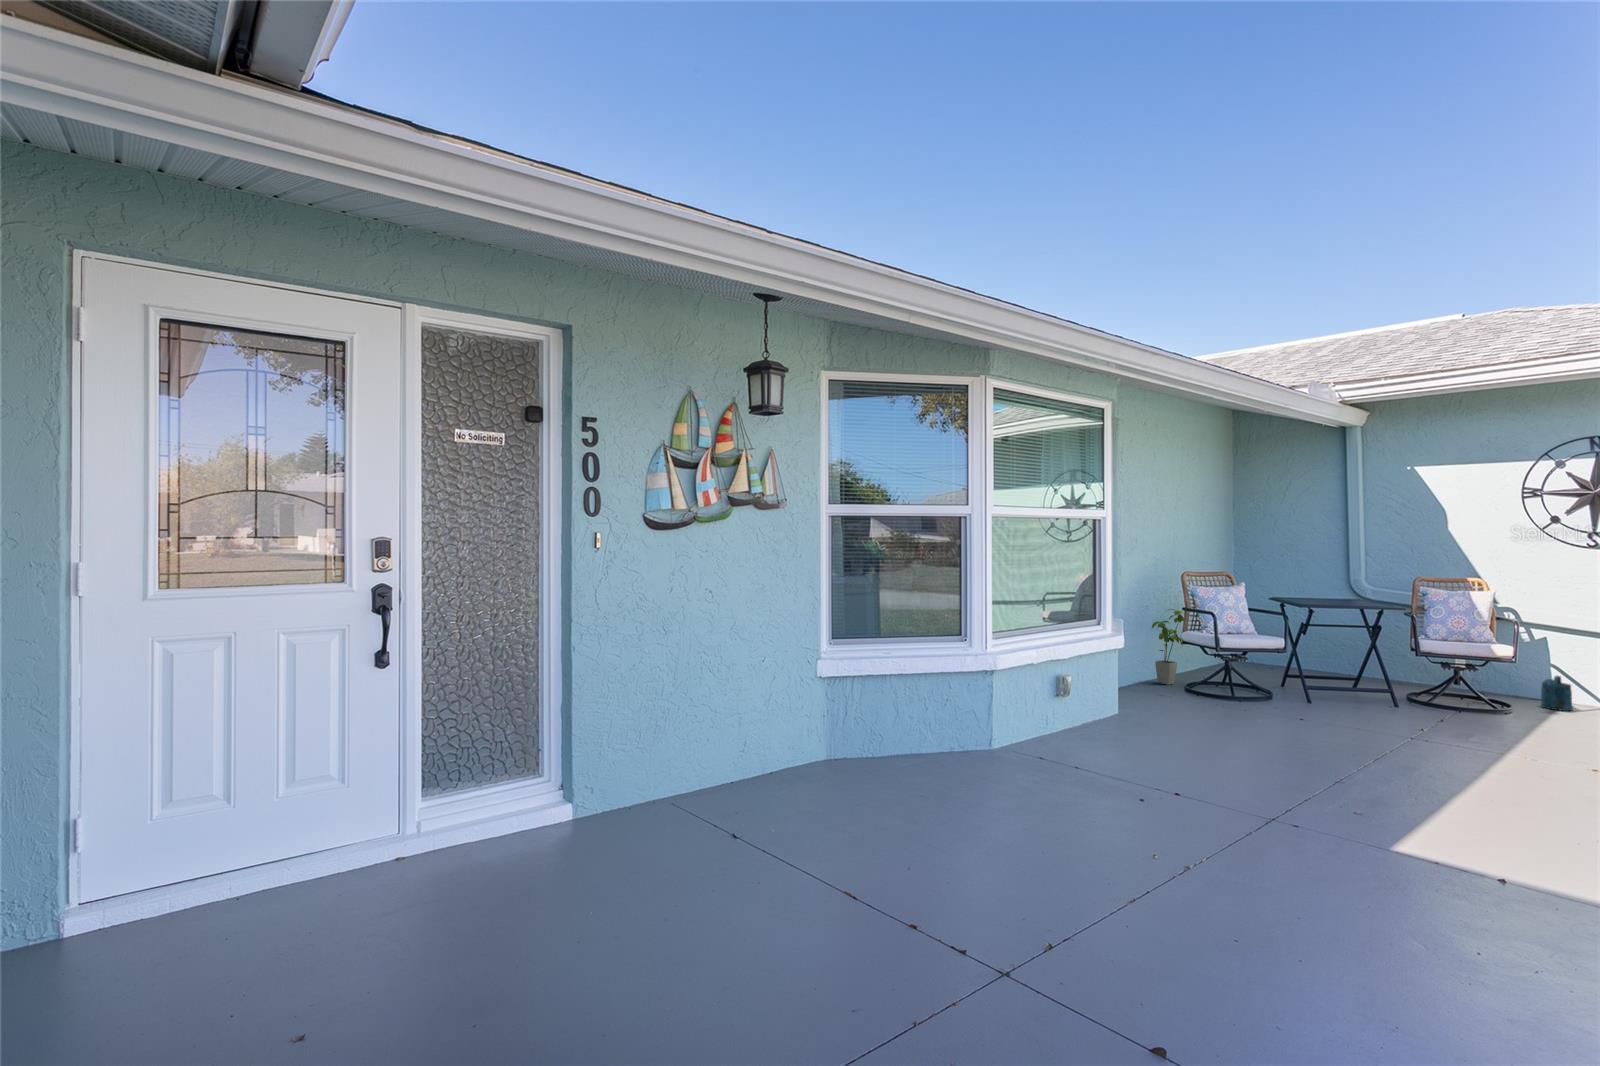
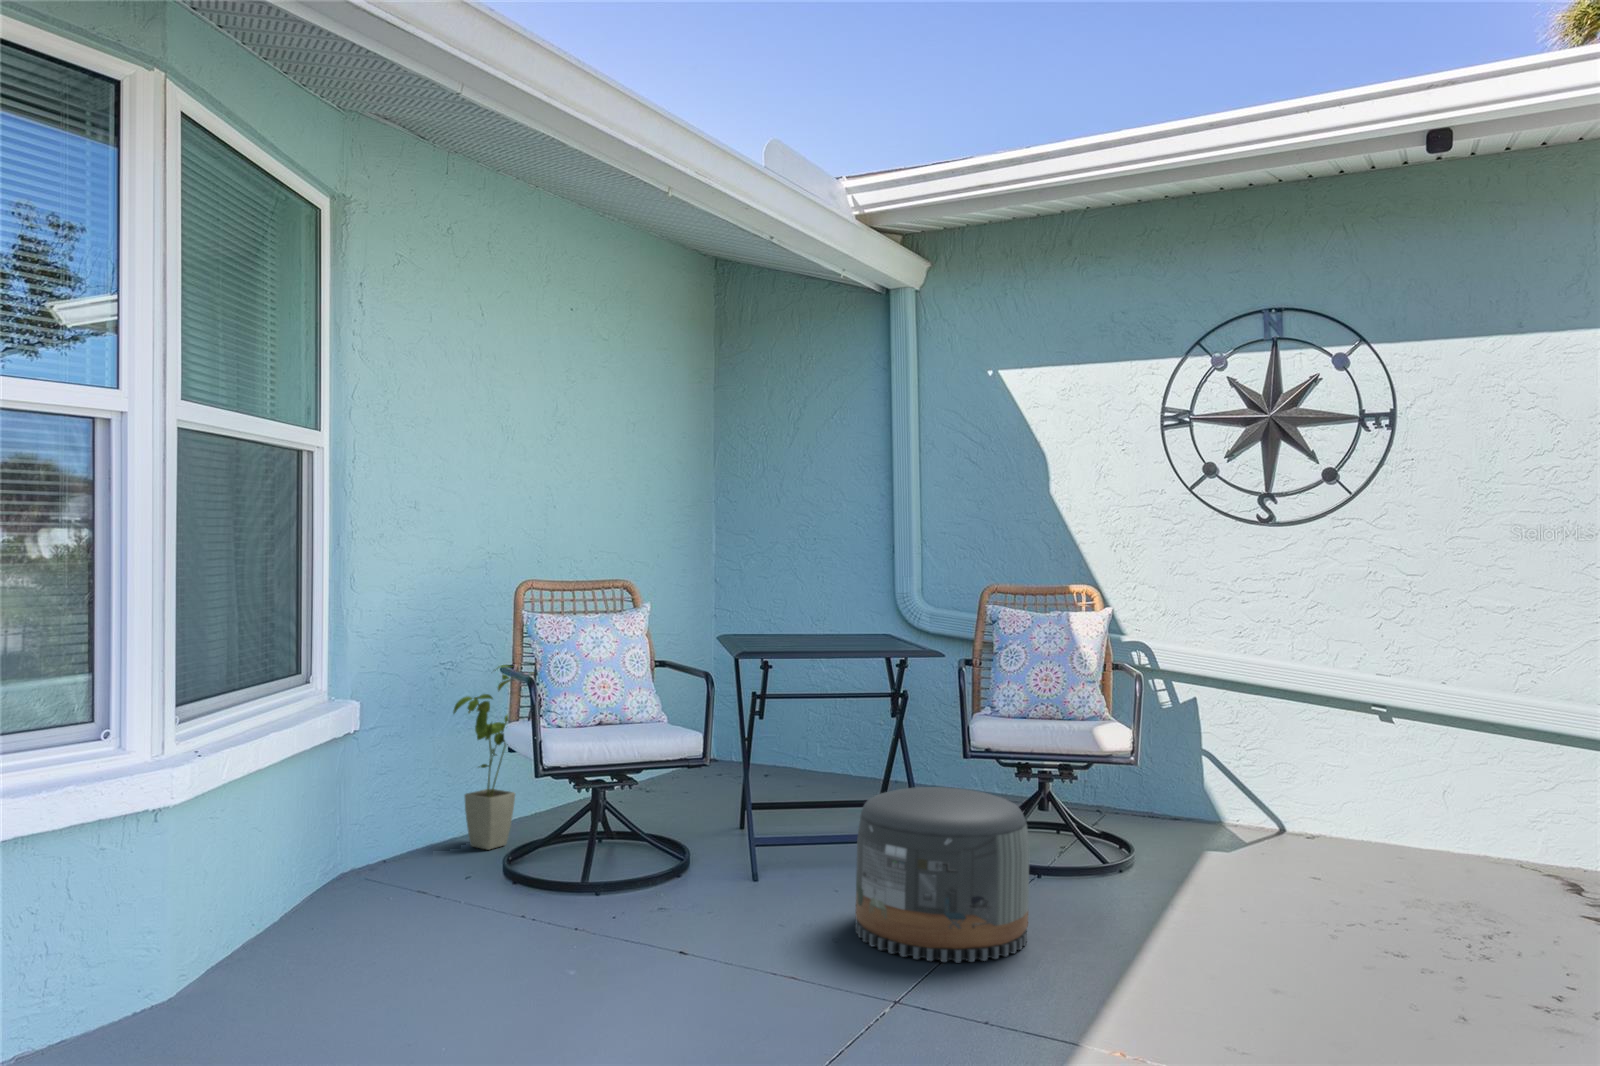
pouf: none [1373,666,1466,735] -> present [855,787,1030,962]
watering can: present [1541,676,1573,711] -> none [1184,775,1232,847]

